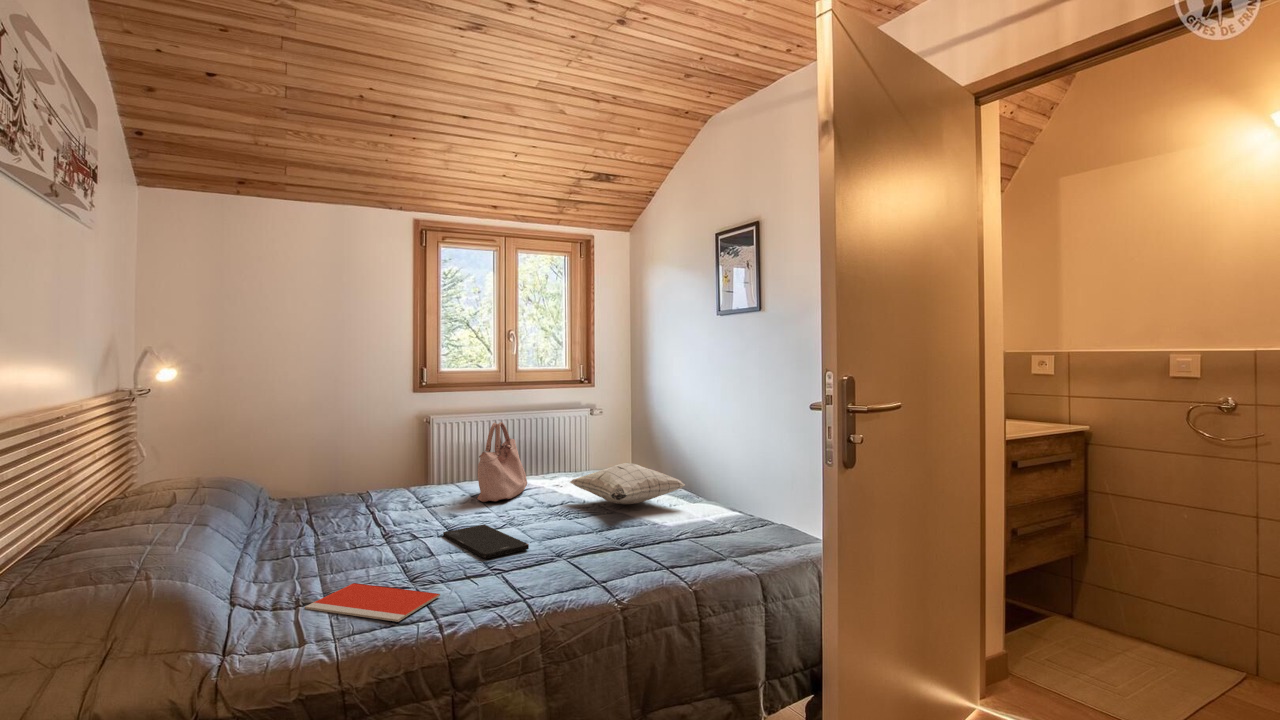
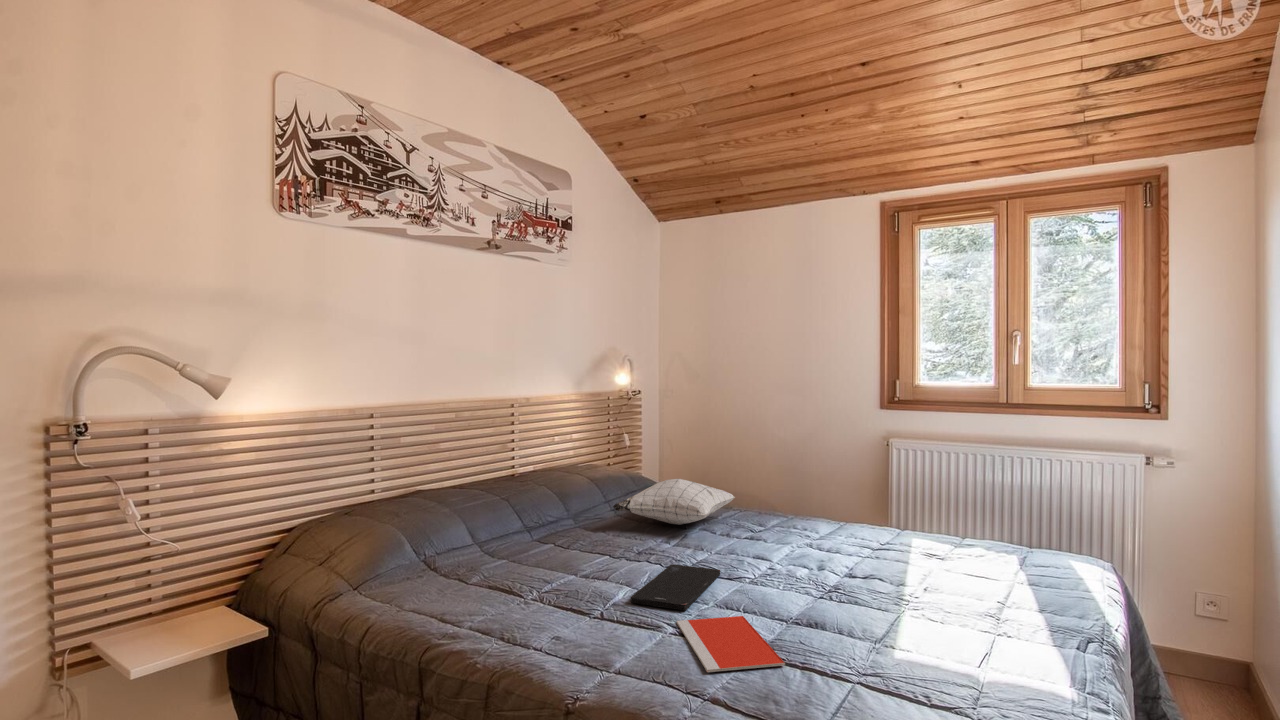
handbag: present [477,422,527,502] -> none [792,451,886,553]
pillow: present [570,463,684,504] -> present [613,479,735,525]
notebook: present [305,583,440,622] -> present [677,616,785,672]

